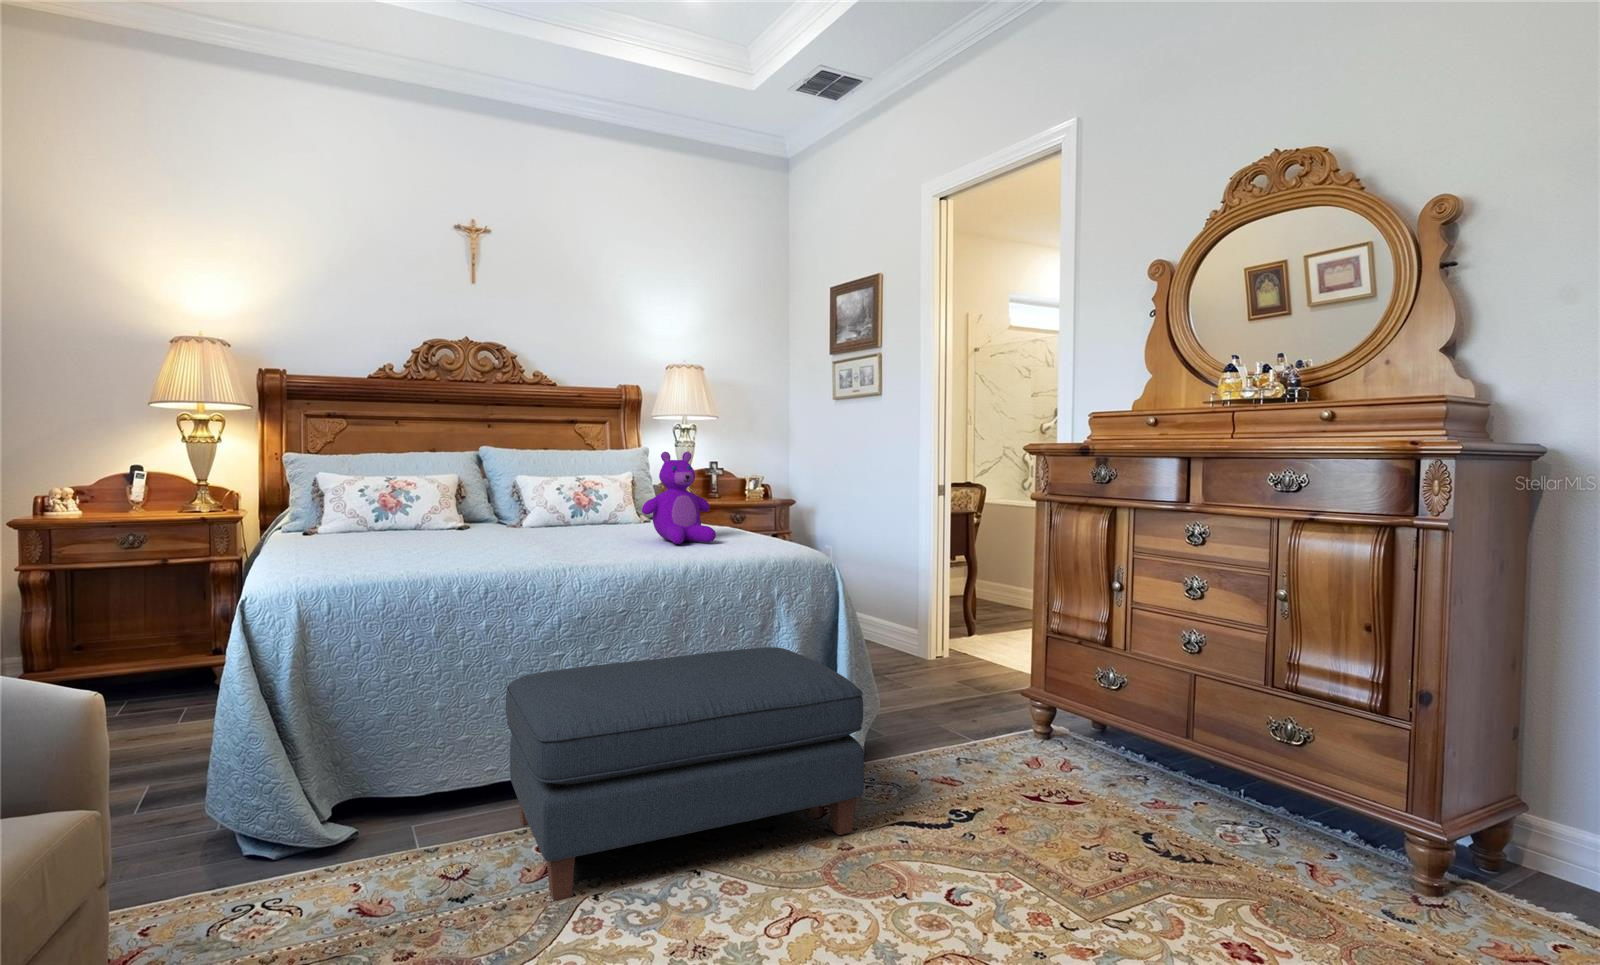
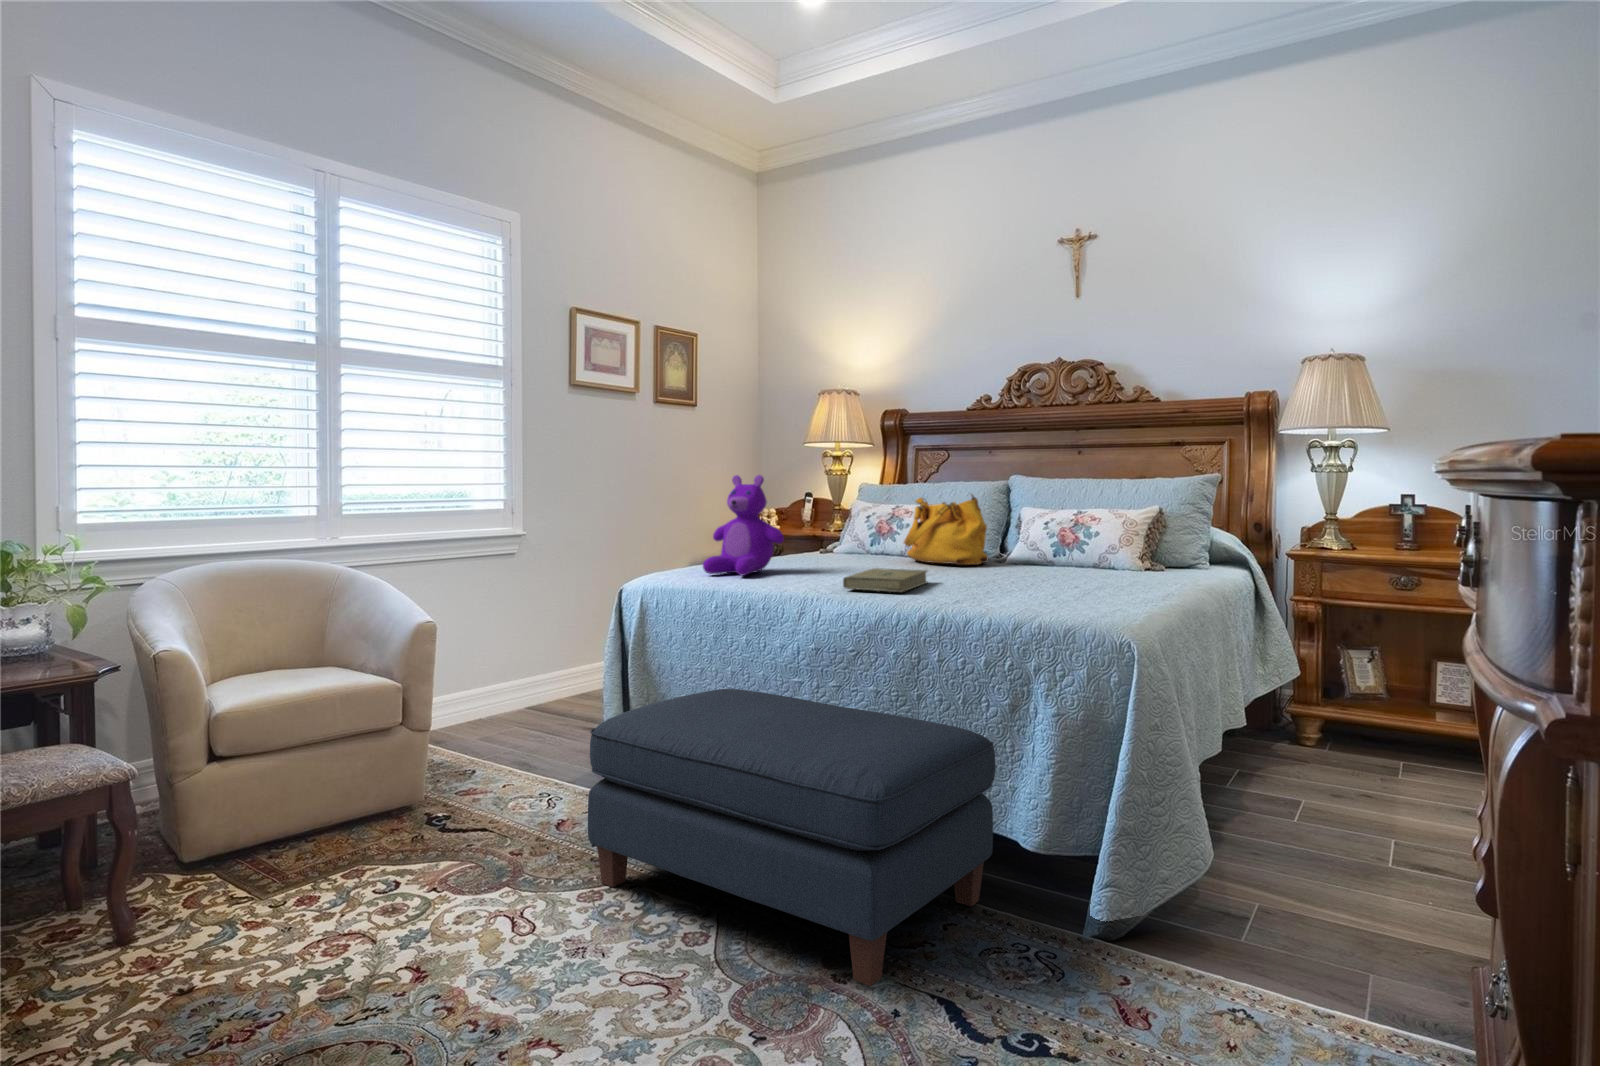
teddy bear: present [642,452,716,544] -> present [703,475,784,575]
handbag: none [444,465,536,533] -> present [904,494,988,565]
book: none [530,537,619,560] -> present [843,568,927,592]

